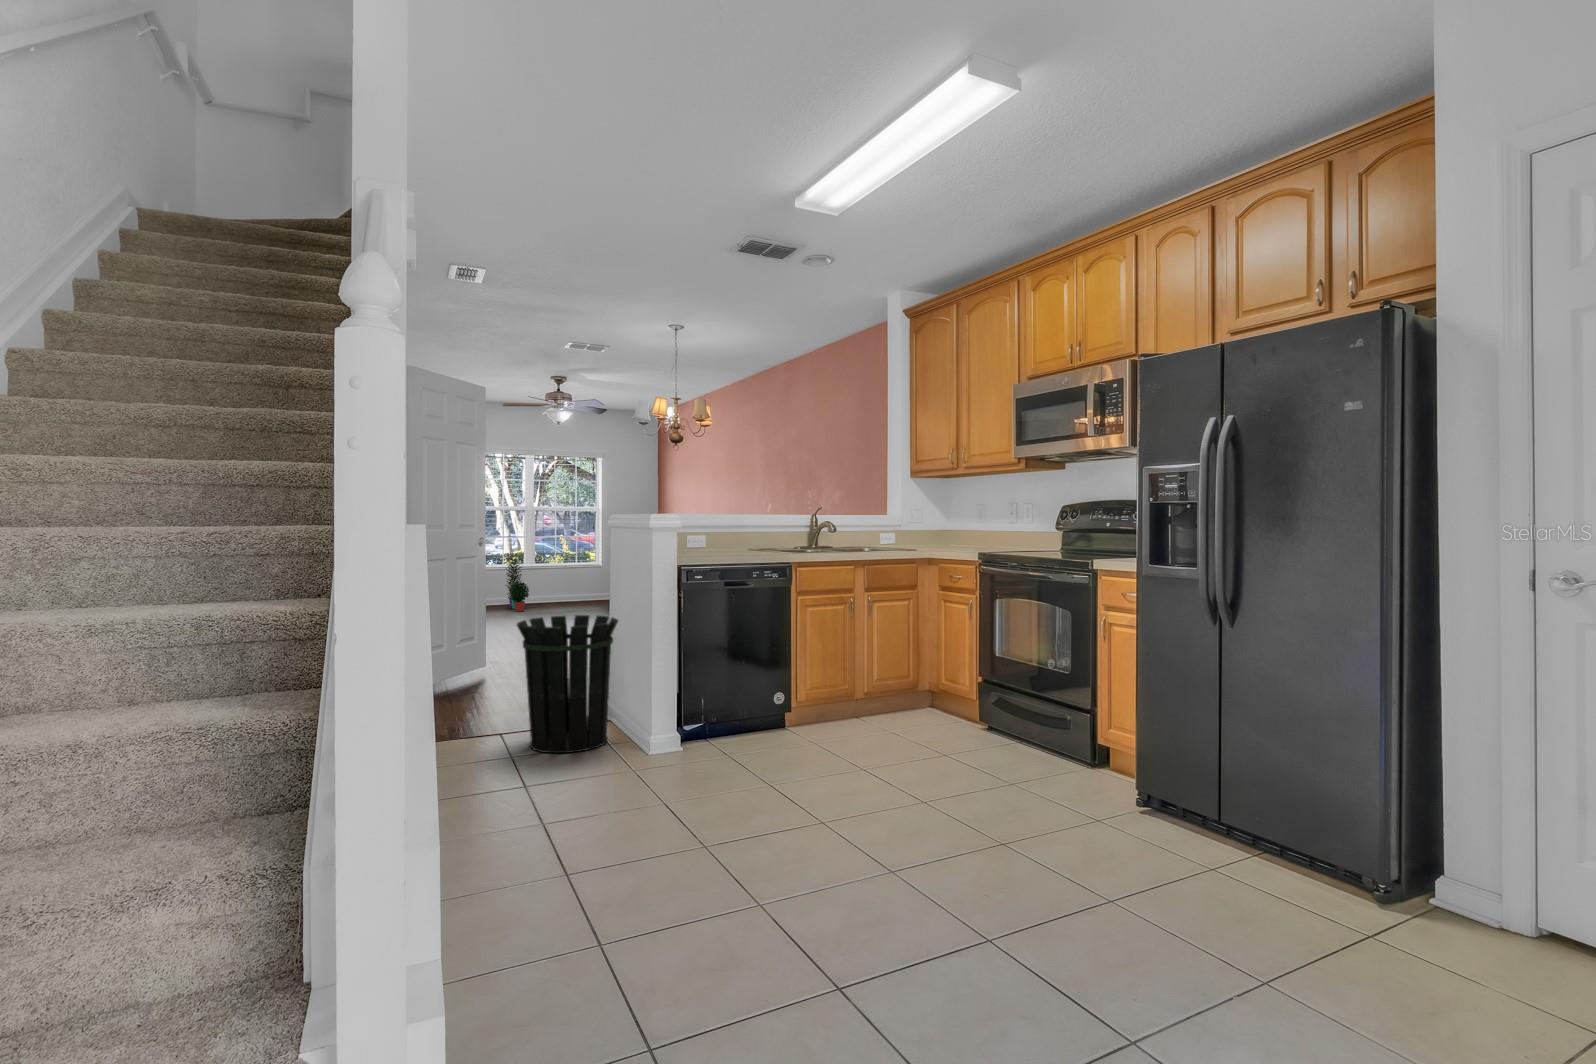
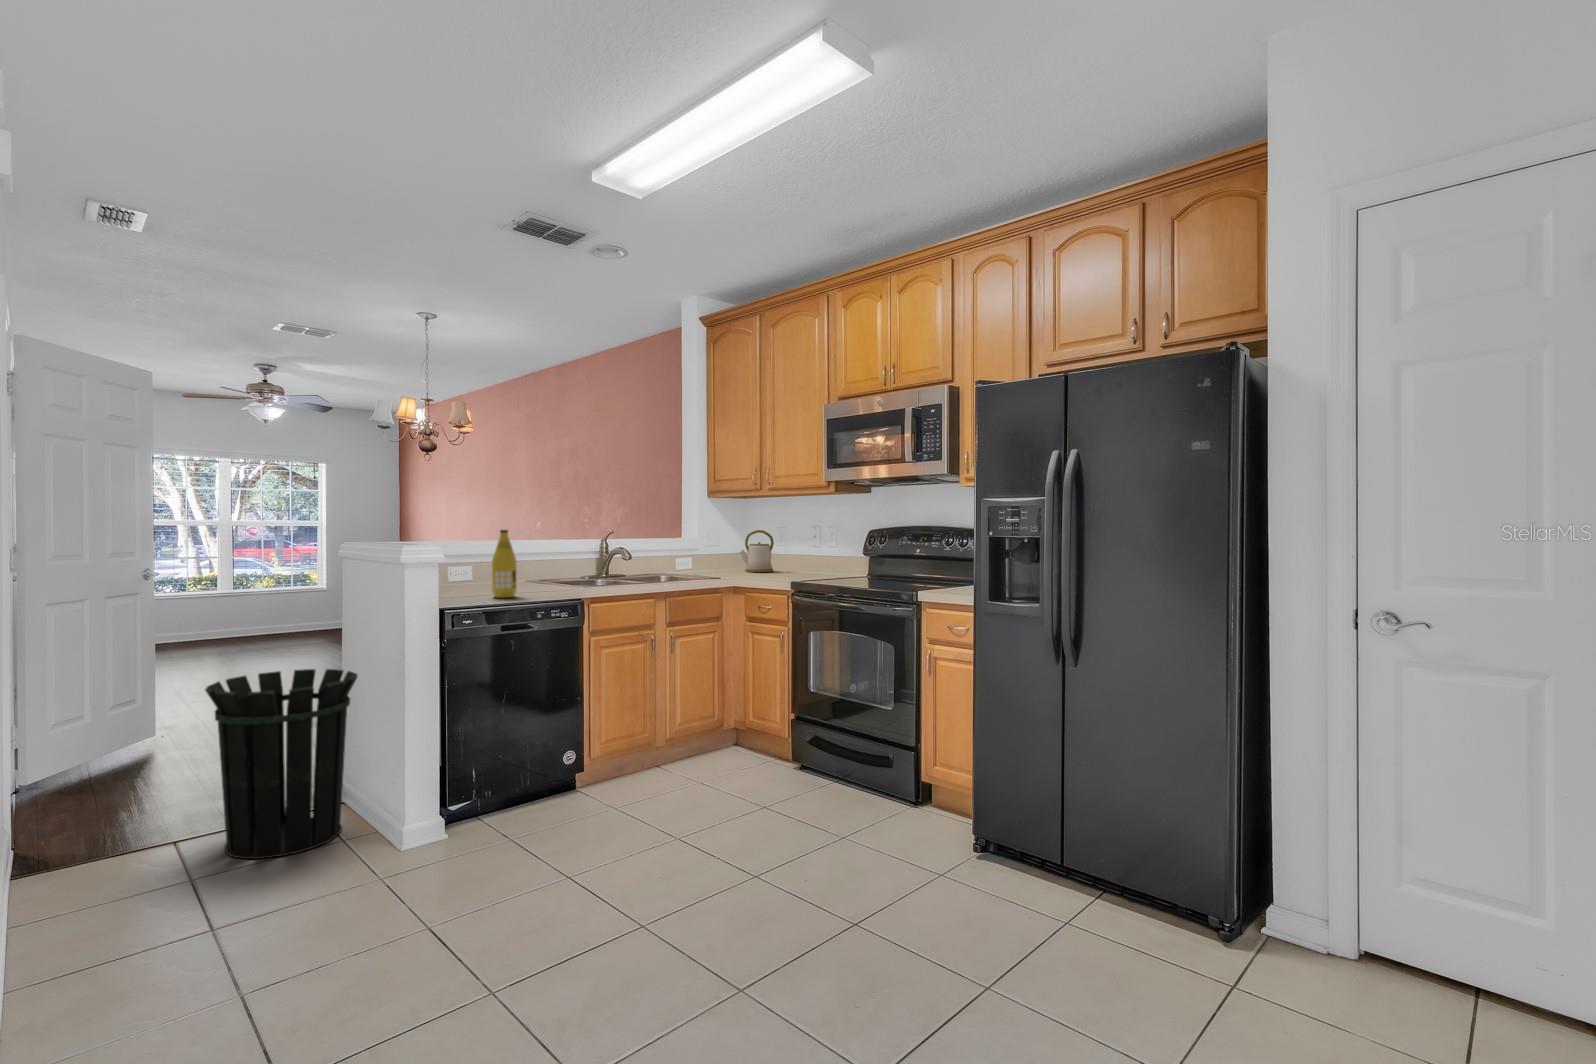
bottle: none [717,505,737,561] -> present [492,530,517,598]
kettle: none [942,508,975,547] -> present [740,530,774,572]
potted plant: present [506,558,529,611] -> none [190,581,226,648]

